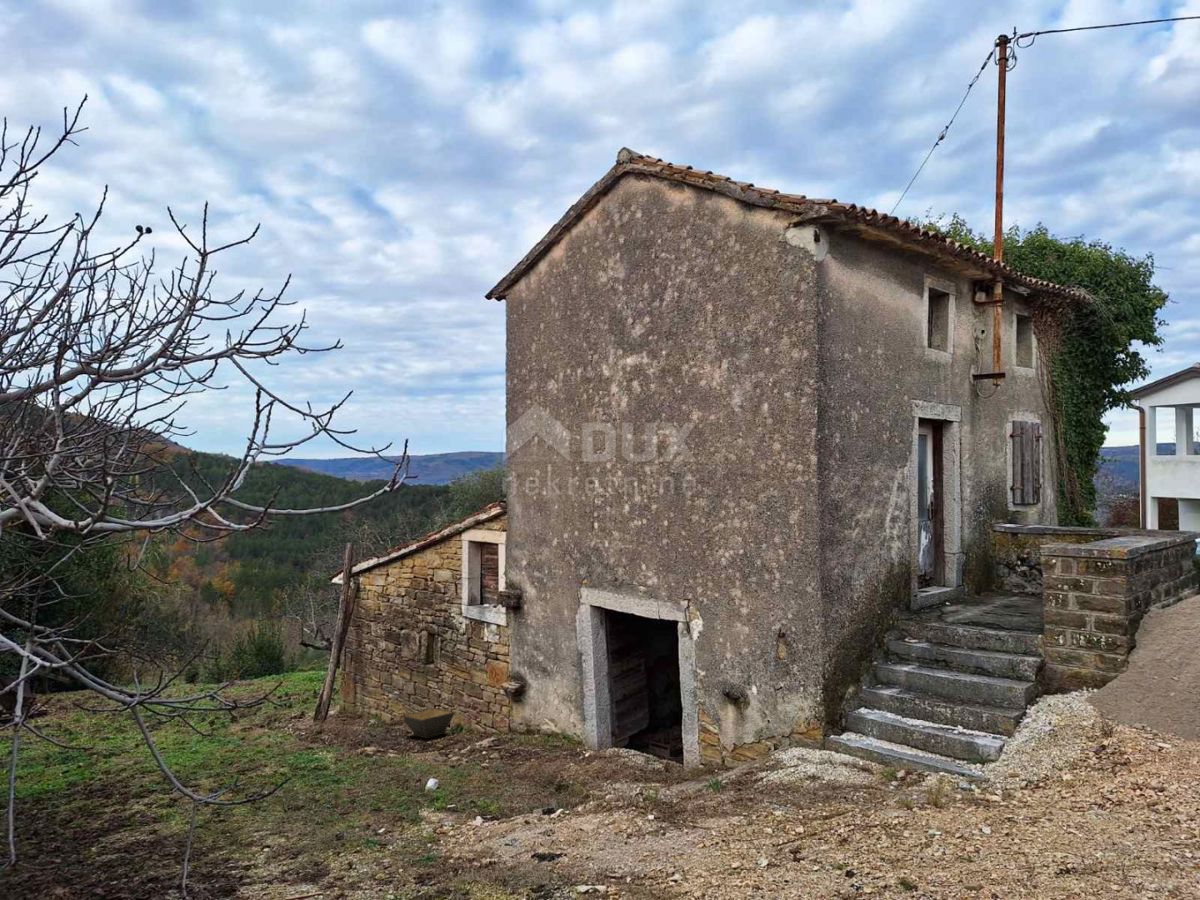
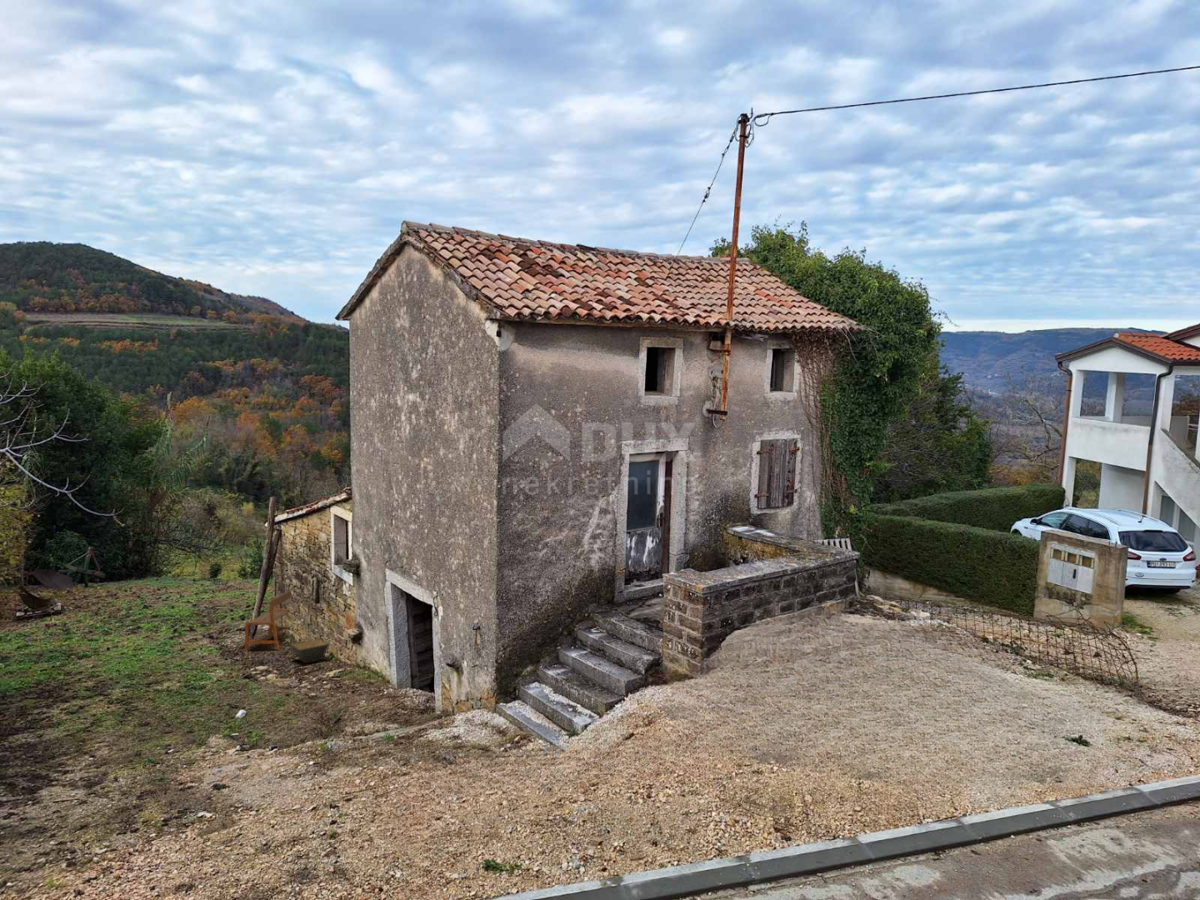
bench: none [329,653,386,734] -> present [245,590,291,652]

